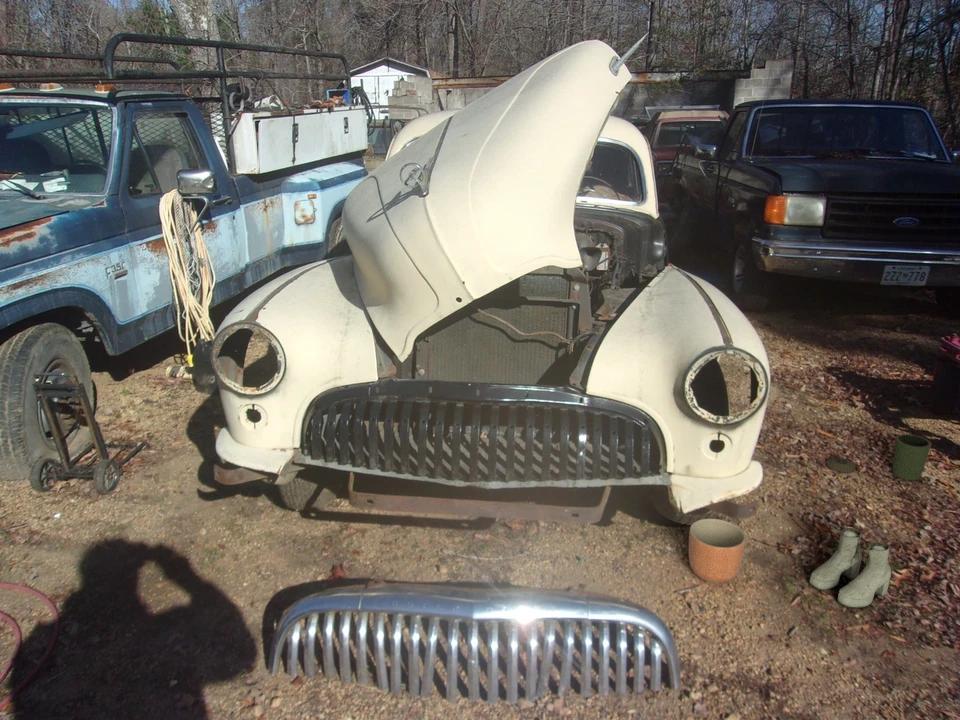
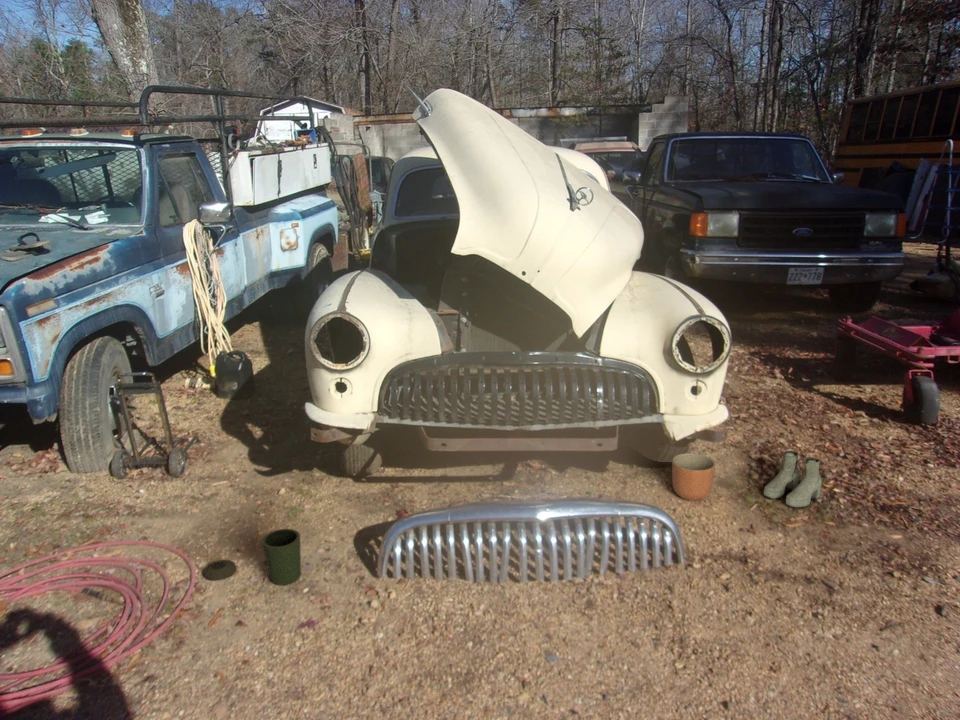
trash can: present [826,434,931,480] -> present [203,529,301,585]

